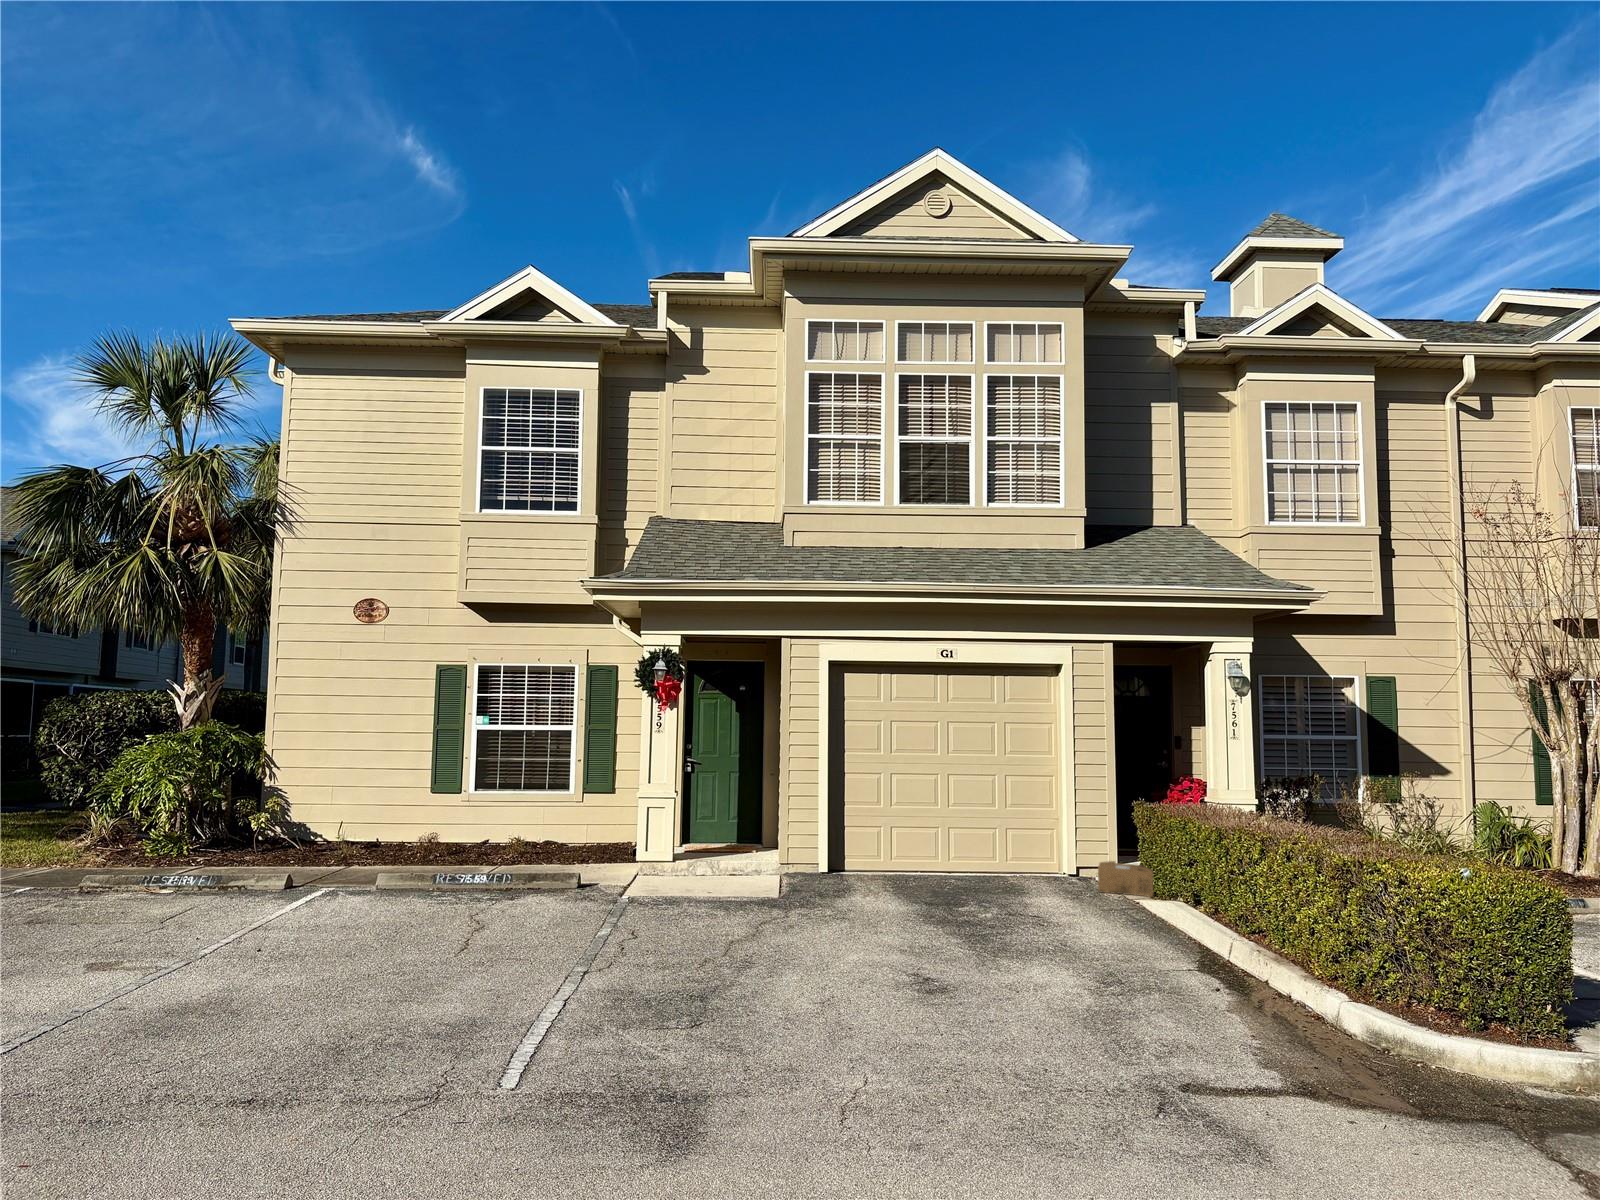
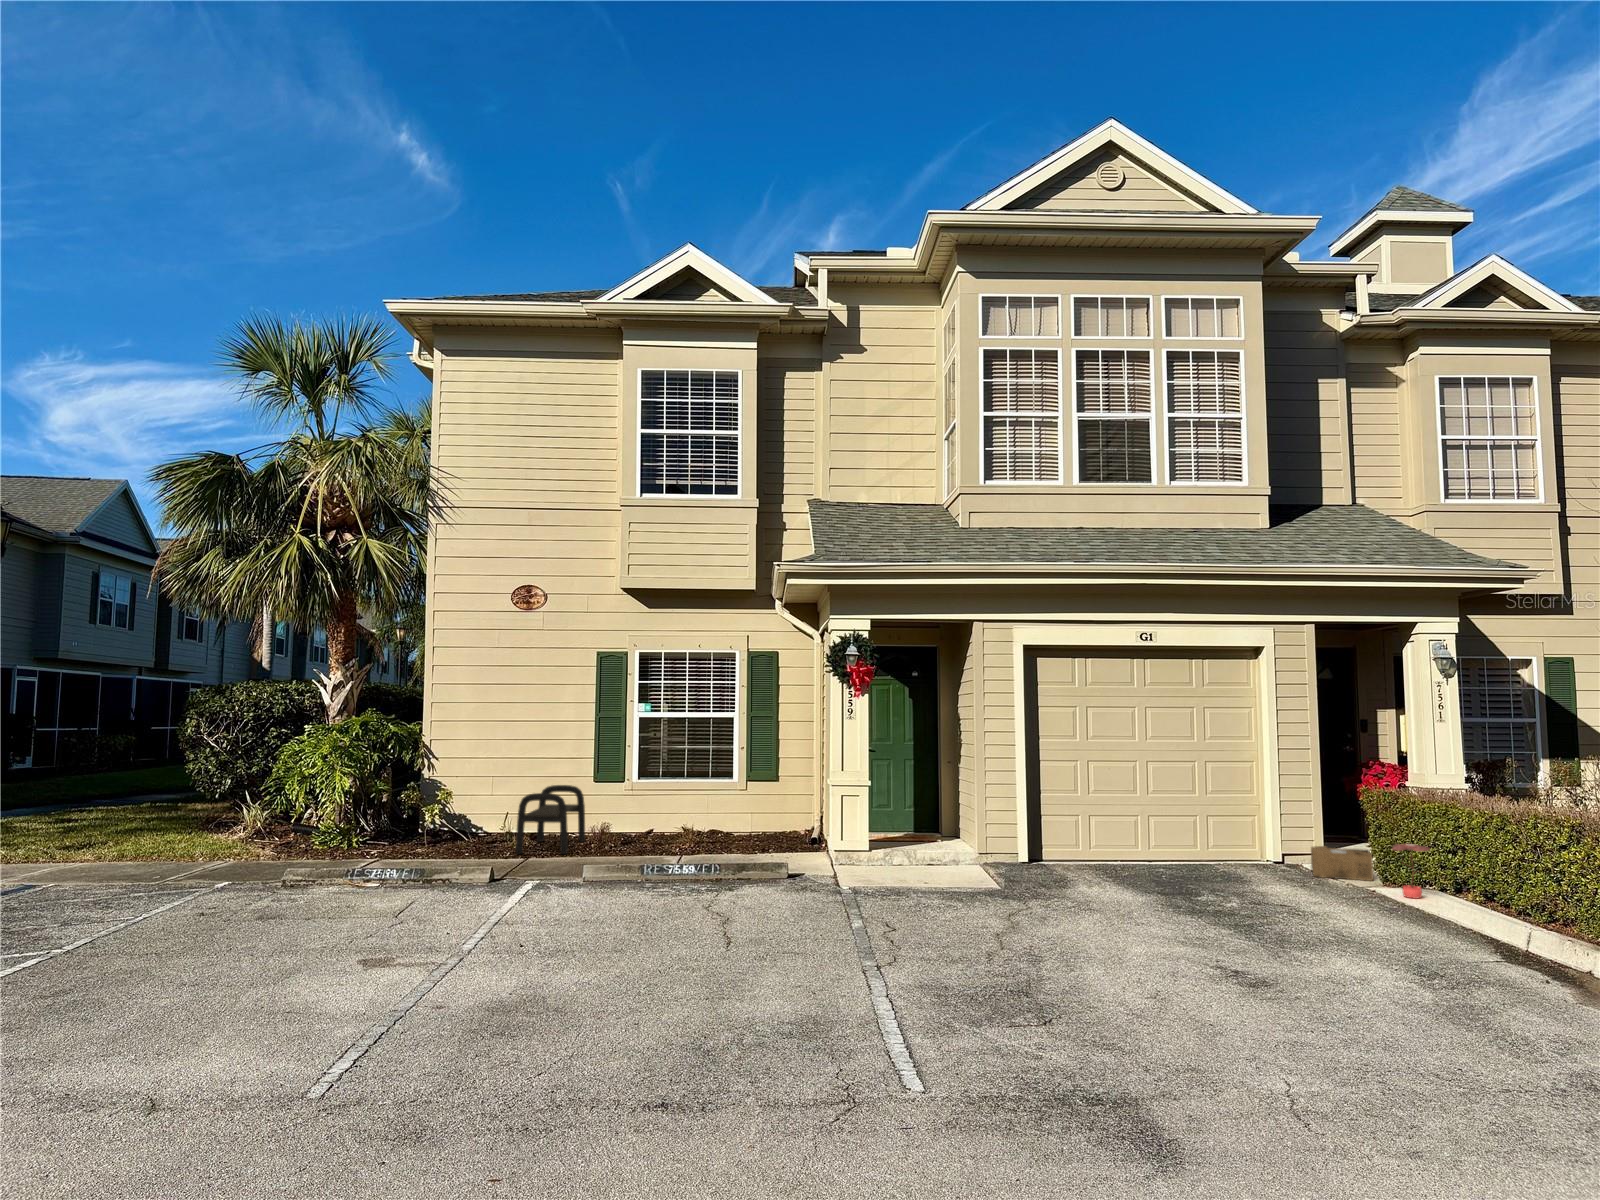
bench: none [339,794,421,863] -> present [516,785,585,854]
potted plant: none [1156,861,1196,915] -> present [1392,844,1430,899]

